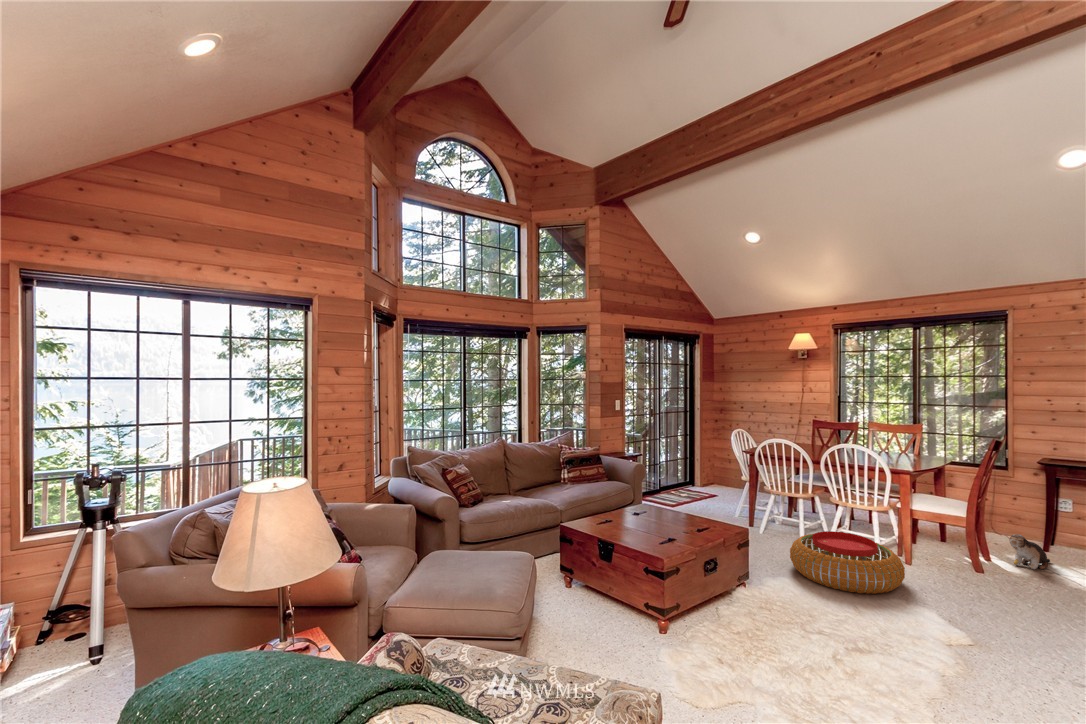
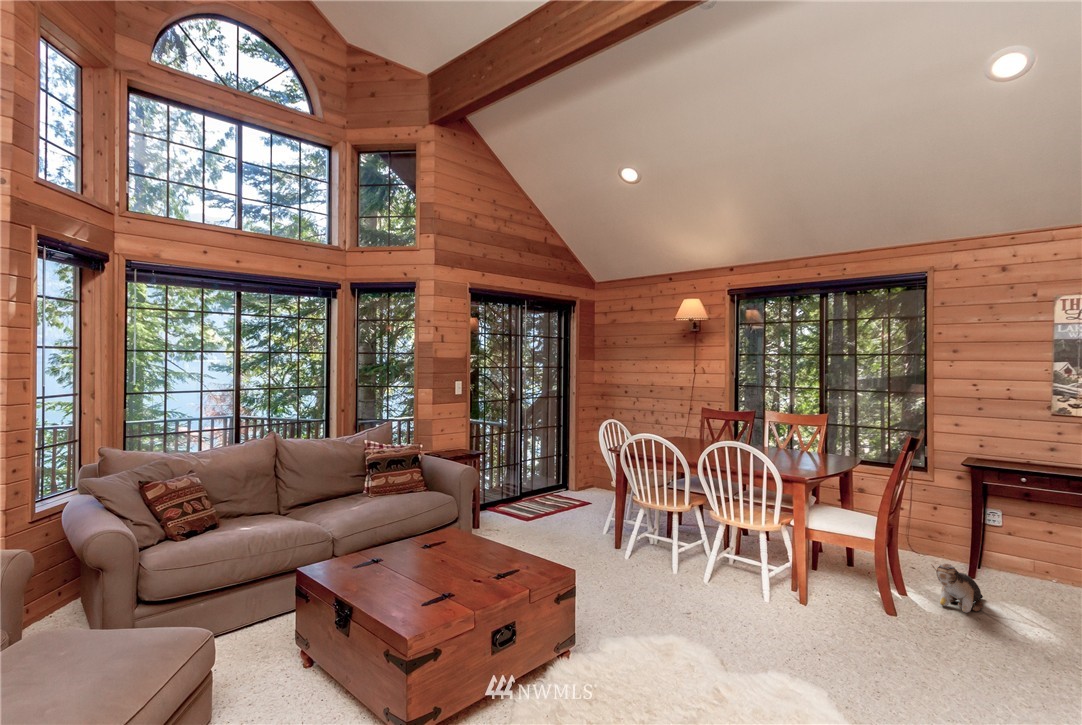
pouf: present [790,531,905,594] -> none [643,570,802,679]

